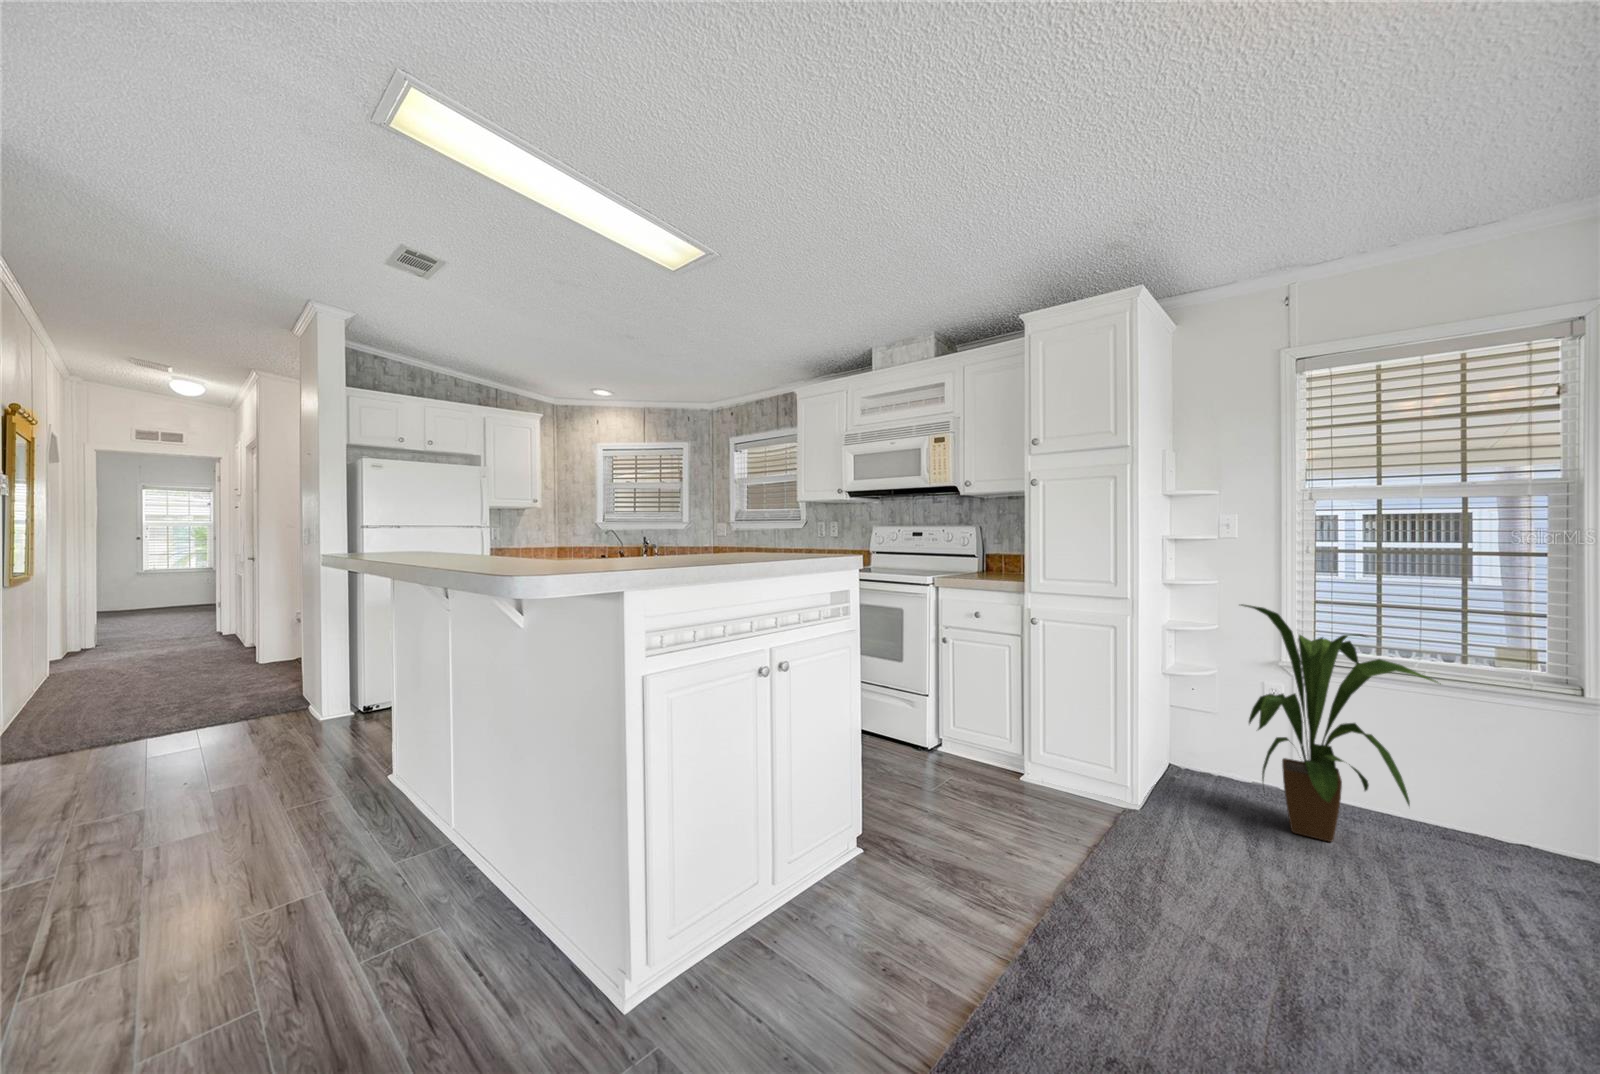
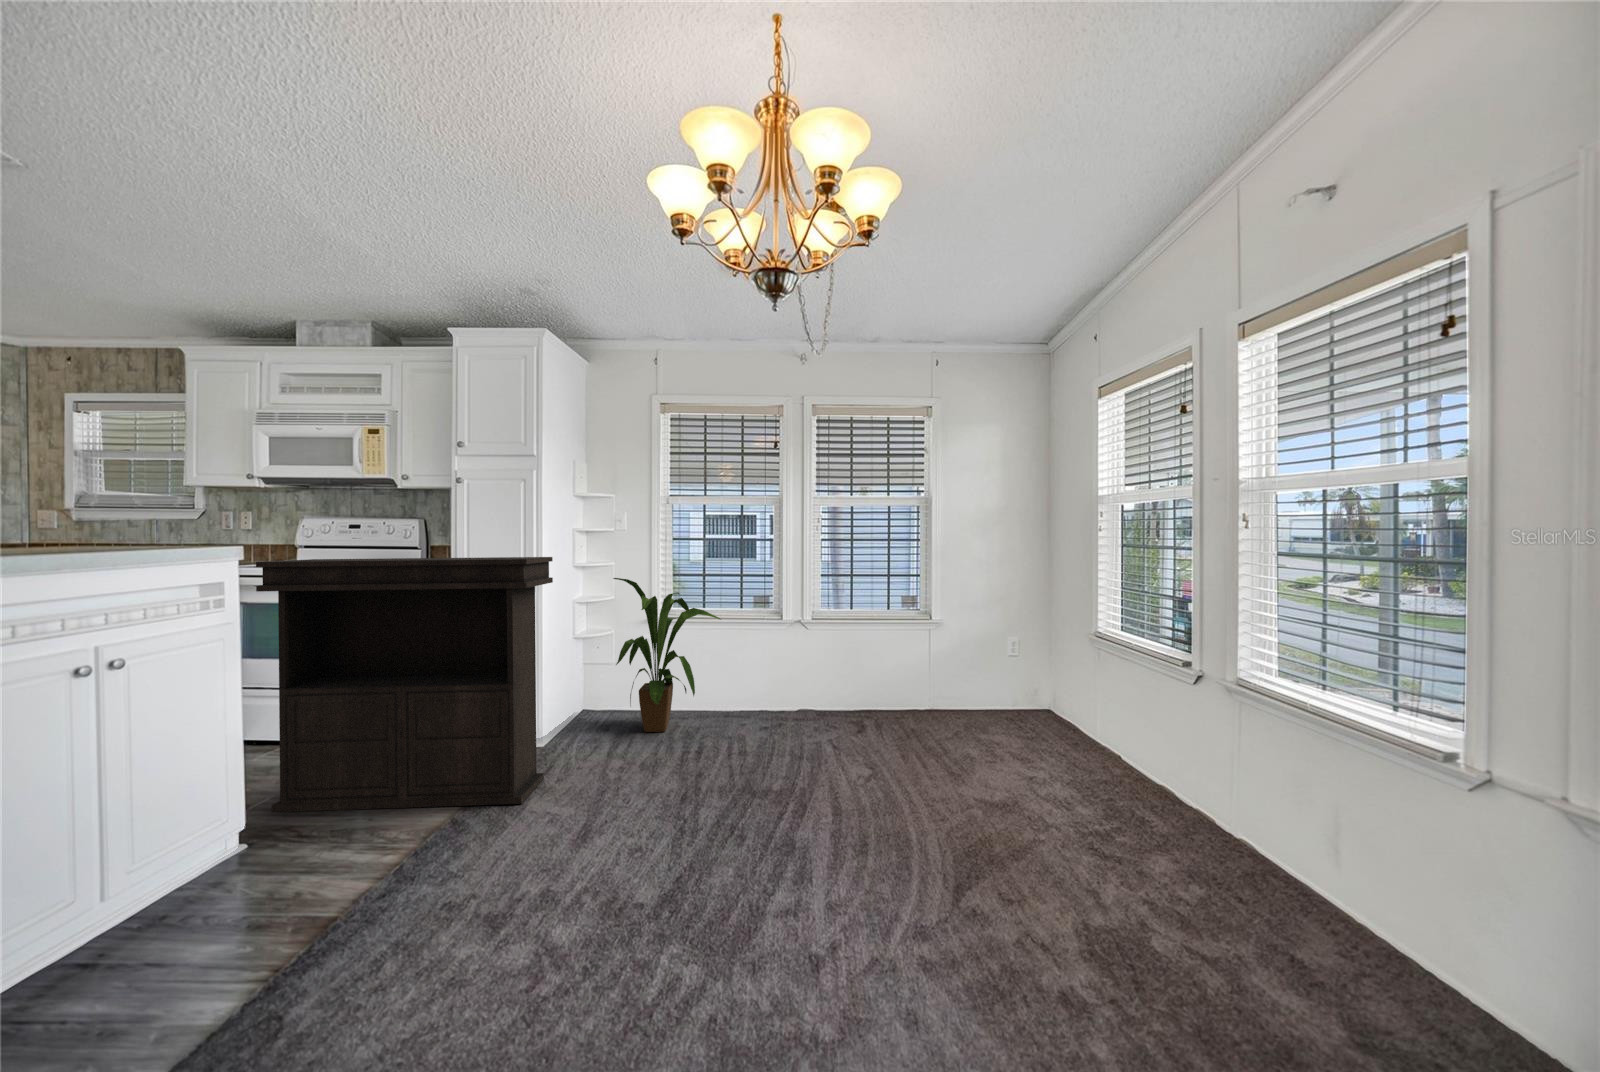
console table: none [868,566,1182,913] -> present [256,557,553,812]

